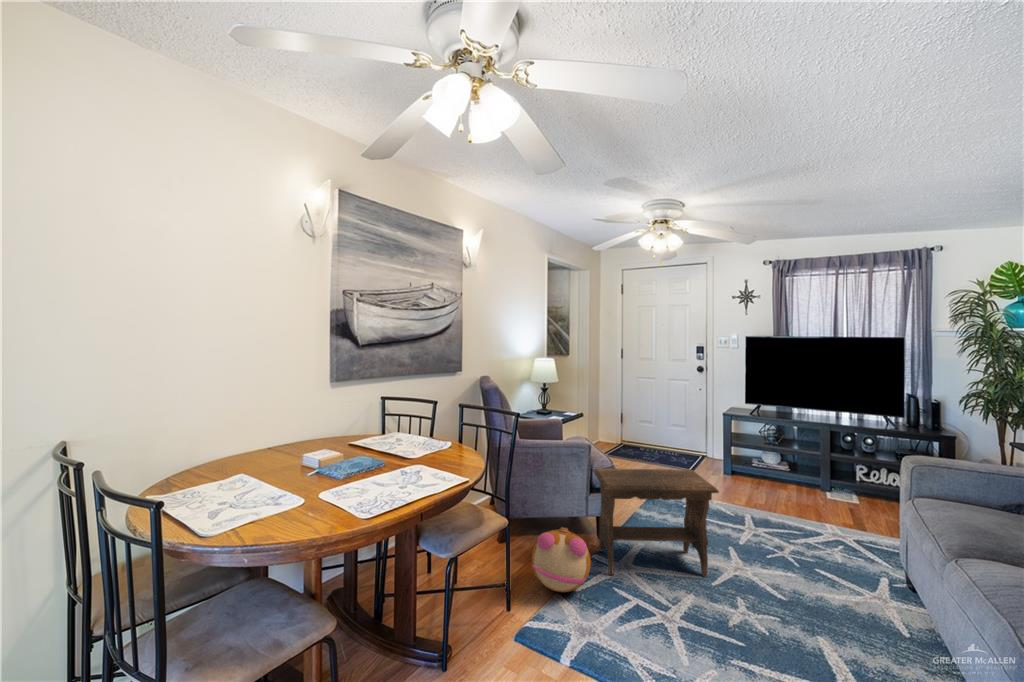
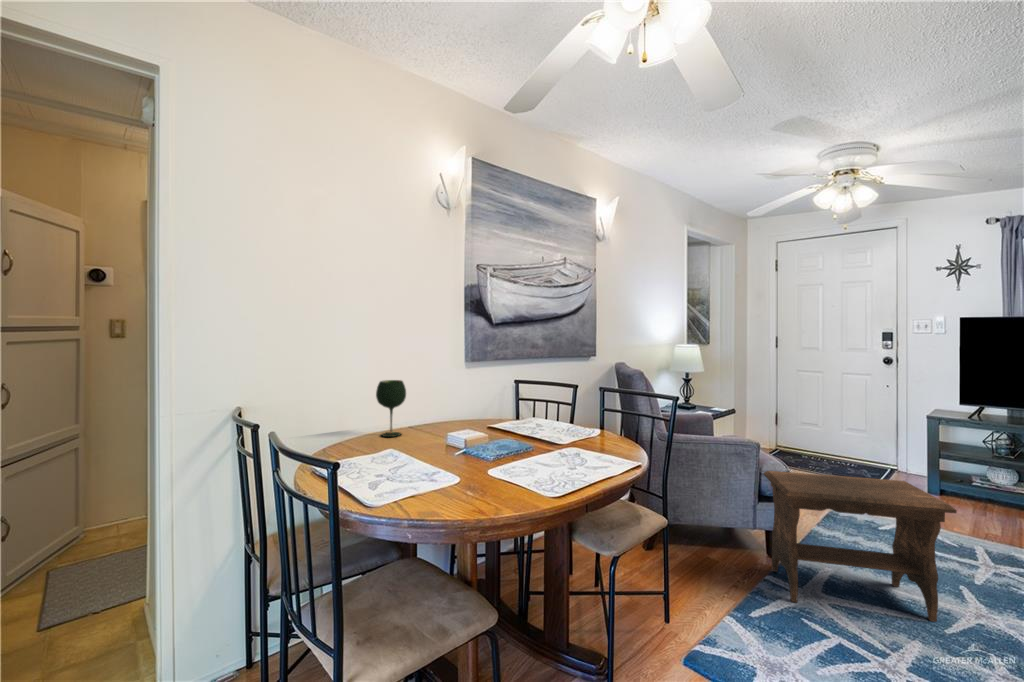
wine glass: none [226,405,260,462] -> present [376,380,406,437]
plush toy: present [532,527,591,592] -> none [692,537,771,615]

